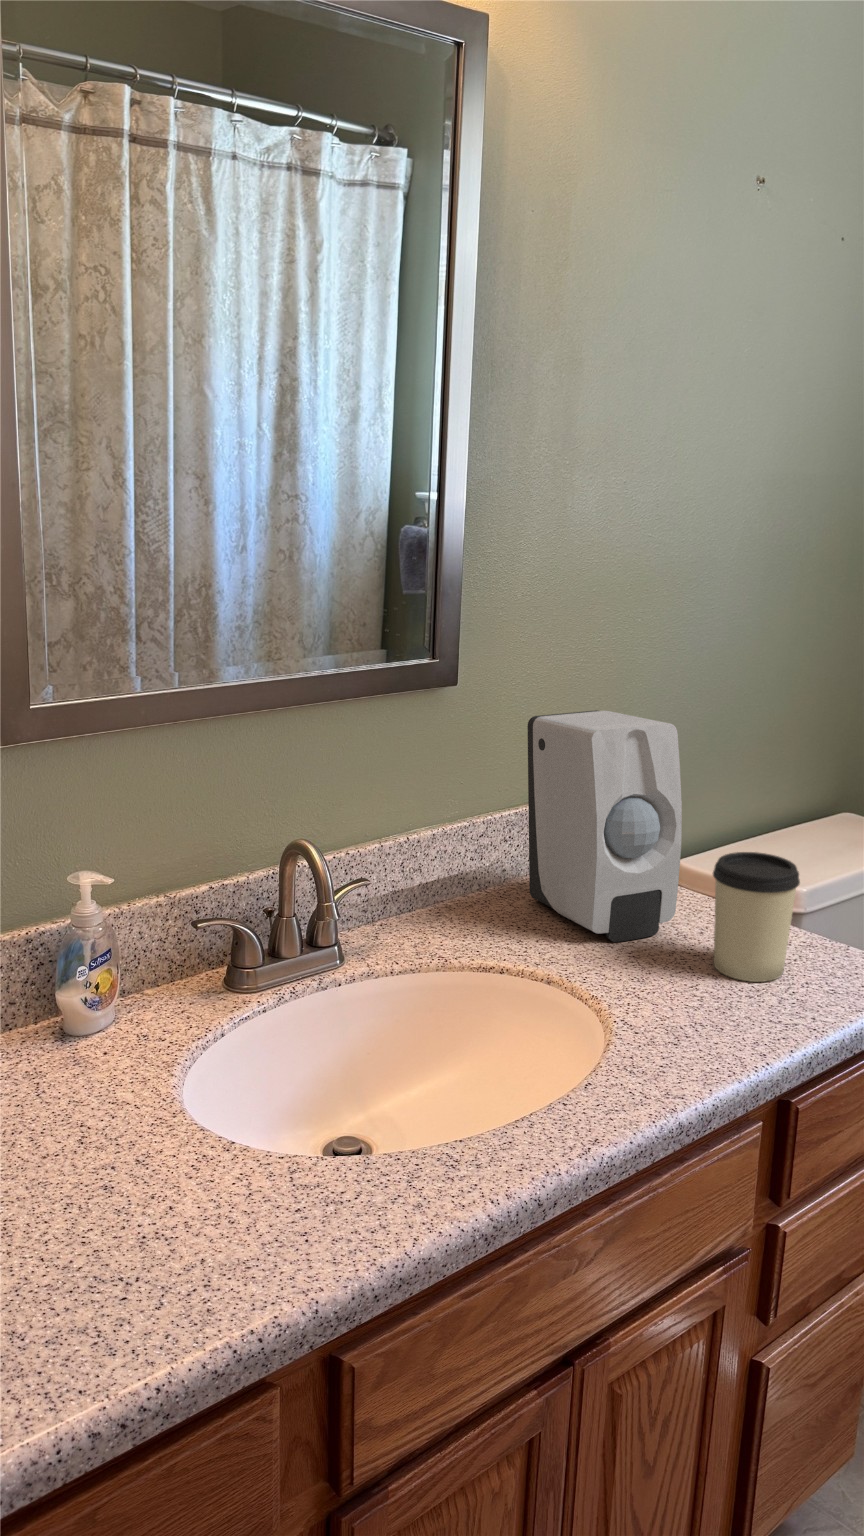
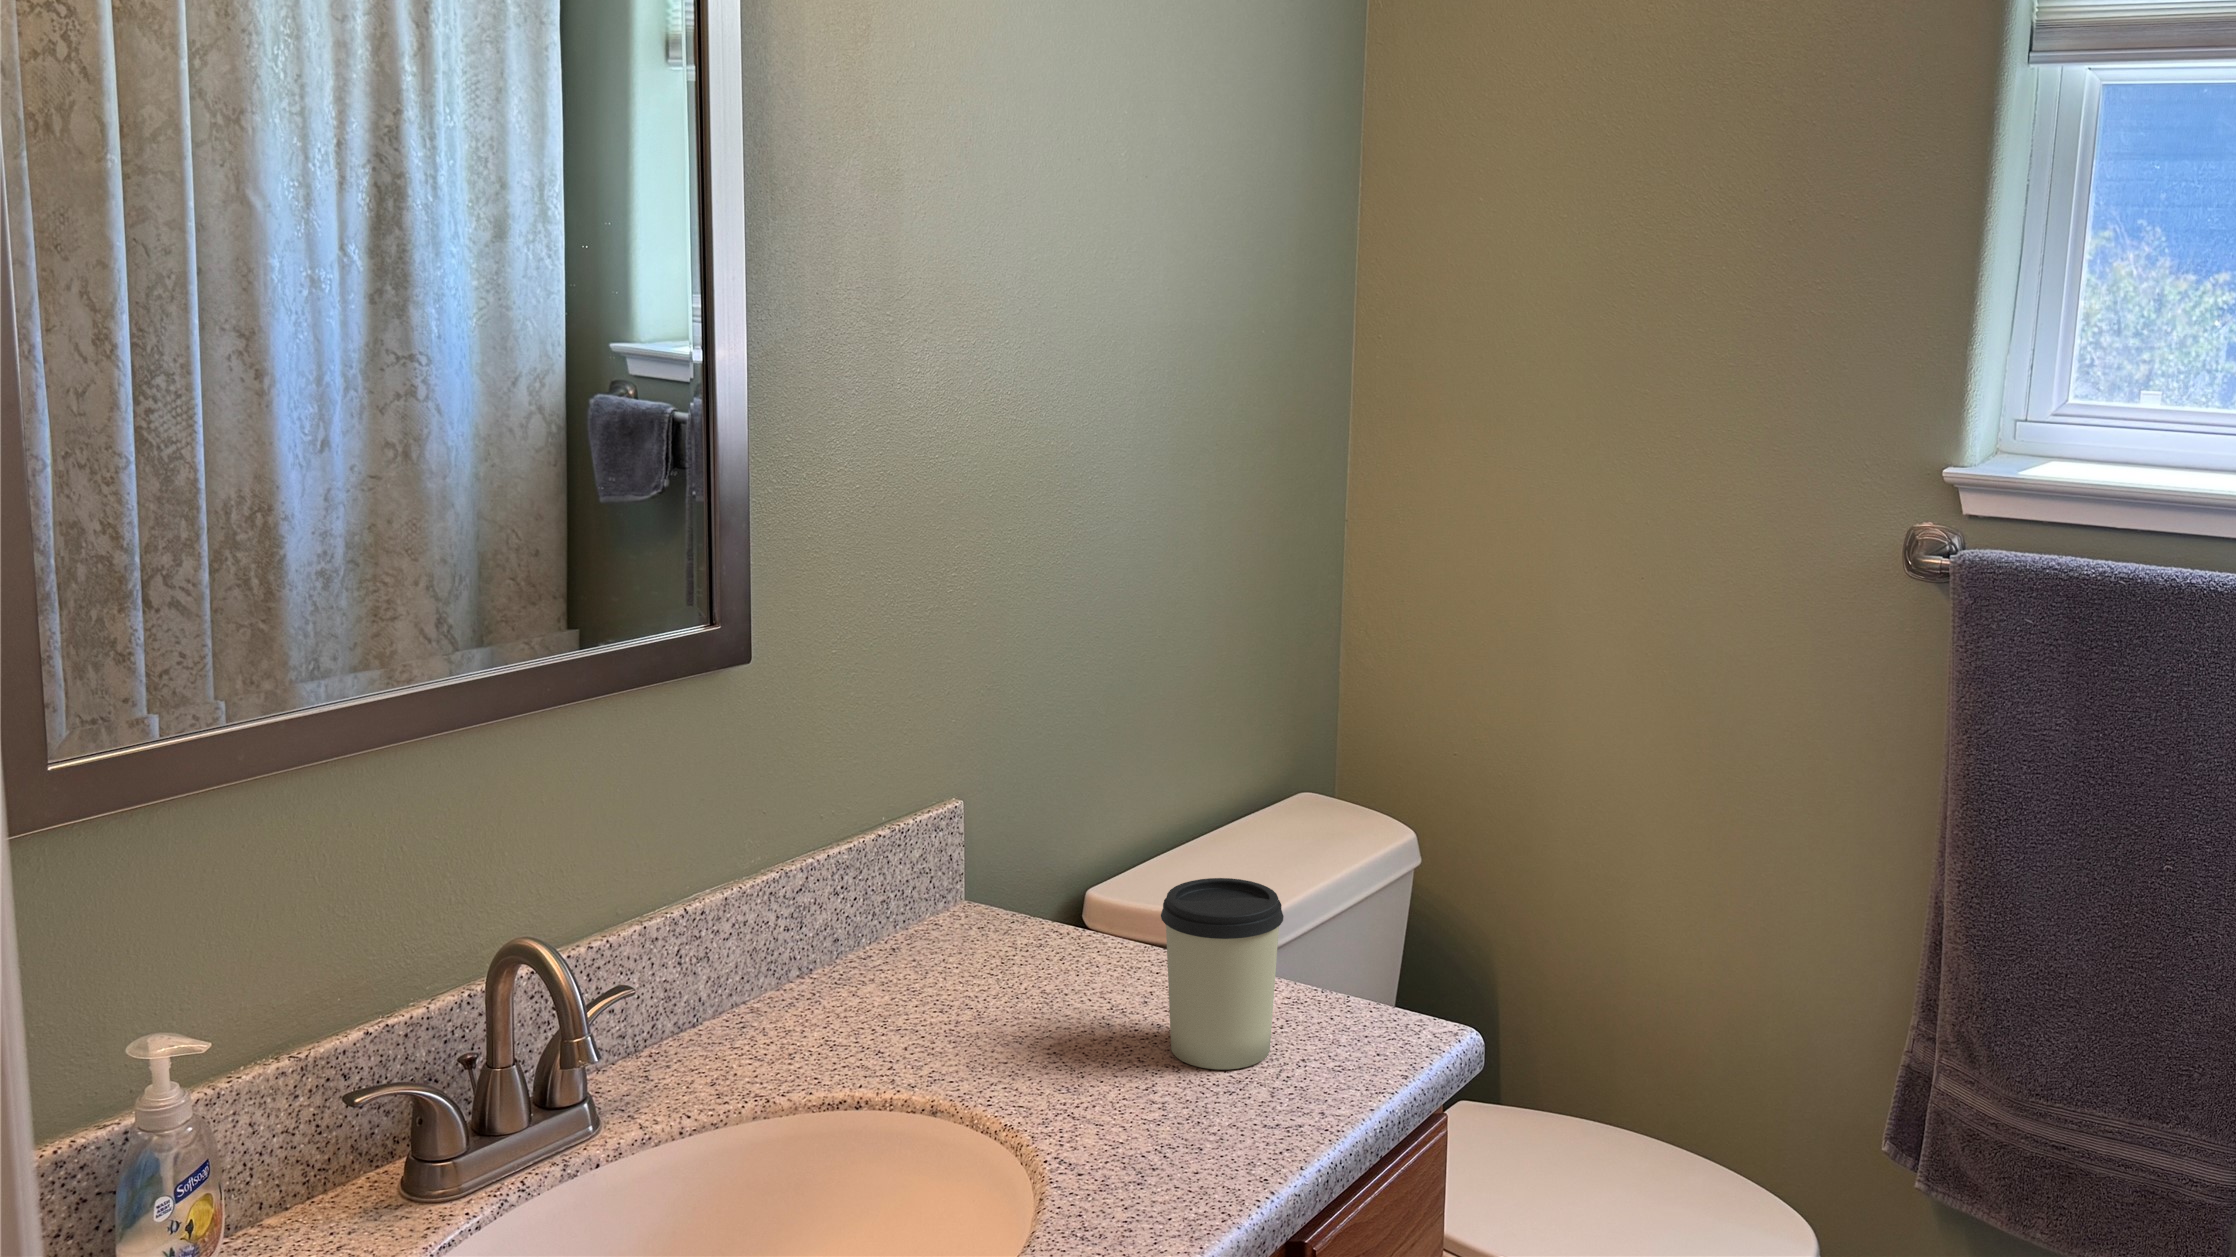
soap dispenser: present [527,710,682,942] -> none [863,682,1109,1034]

